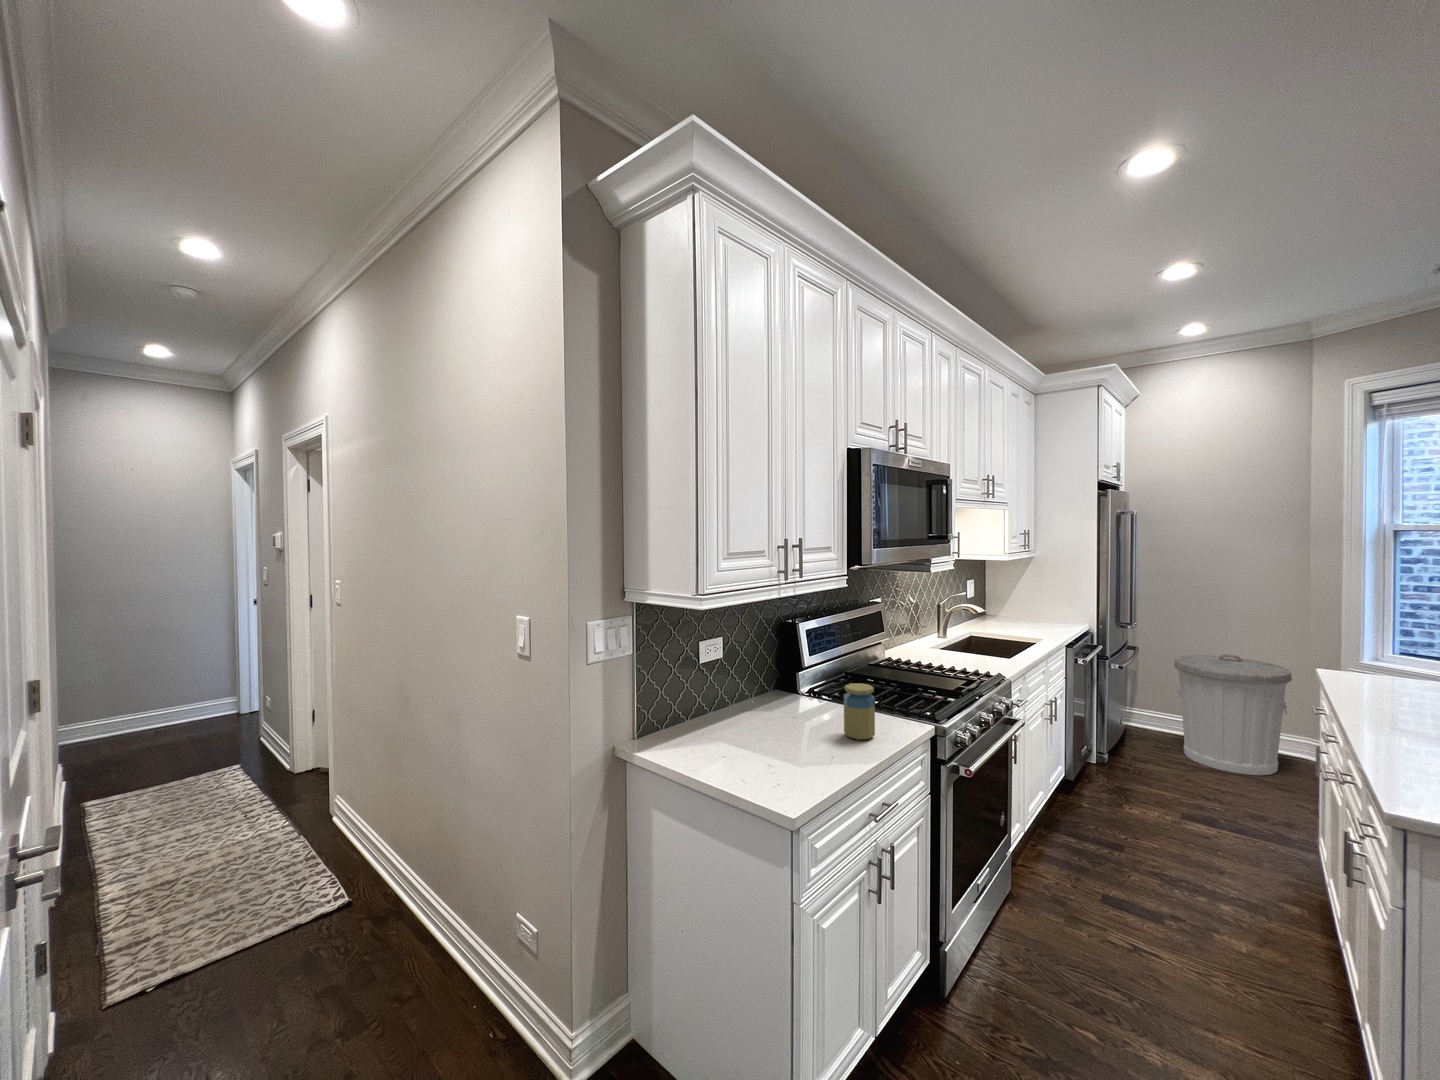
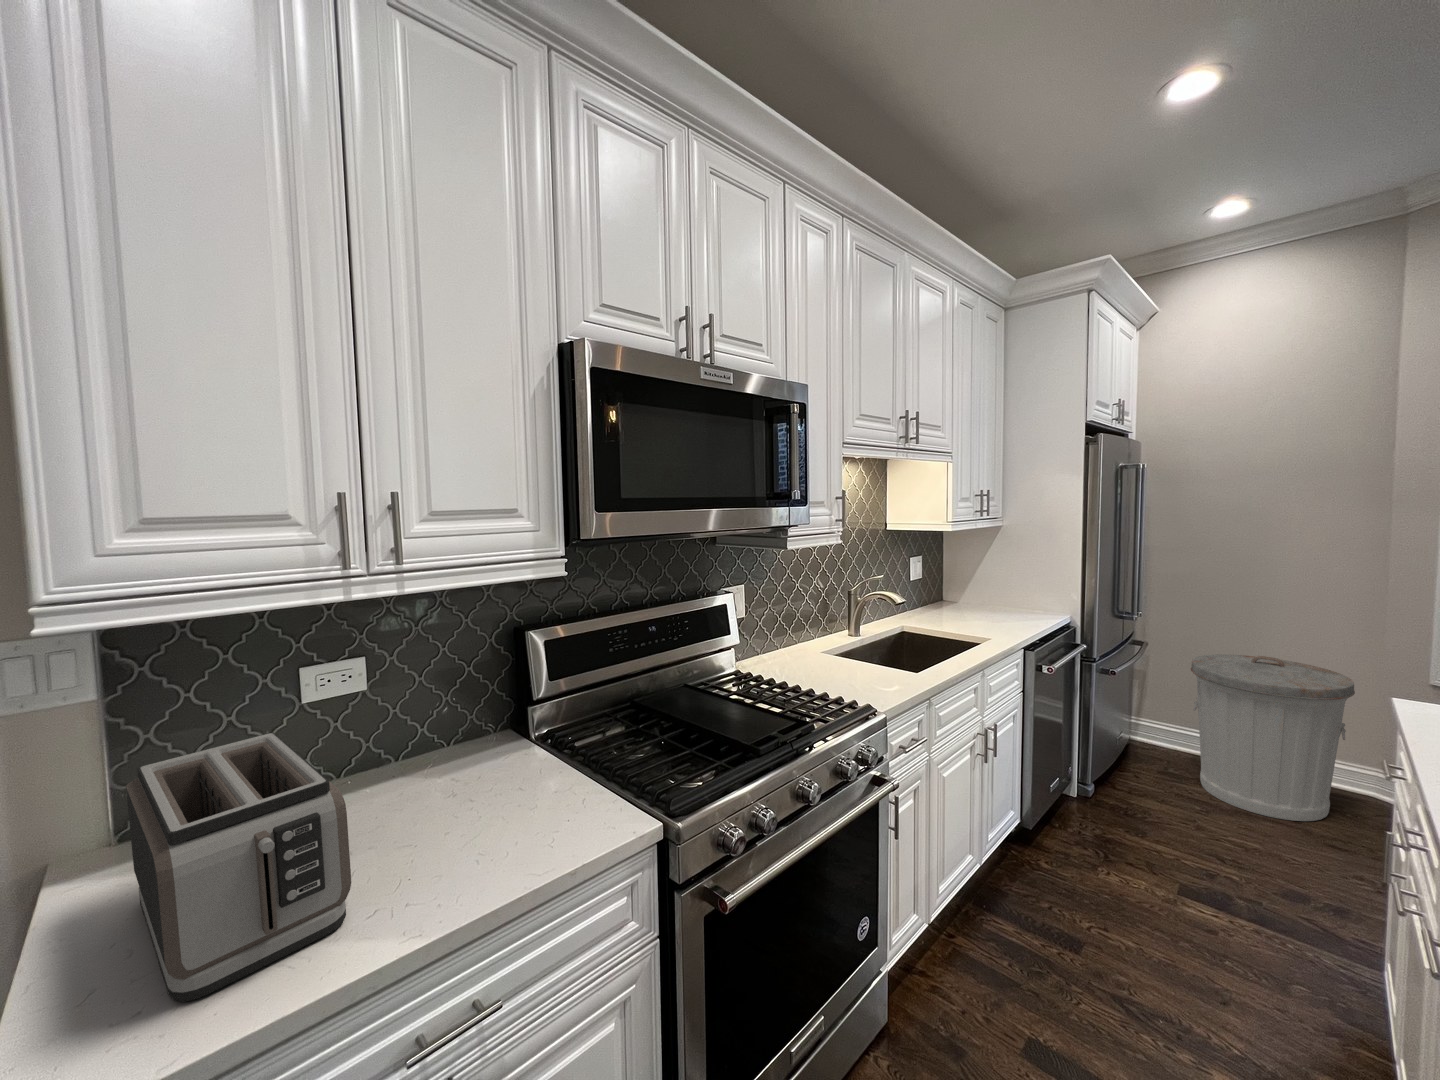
toaster: none [701,670,828,778] -> present [126,733,351,1002]
jar: present [844,683,875,740] -> none [455,757,518,867]

